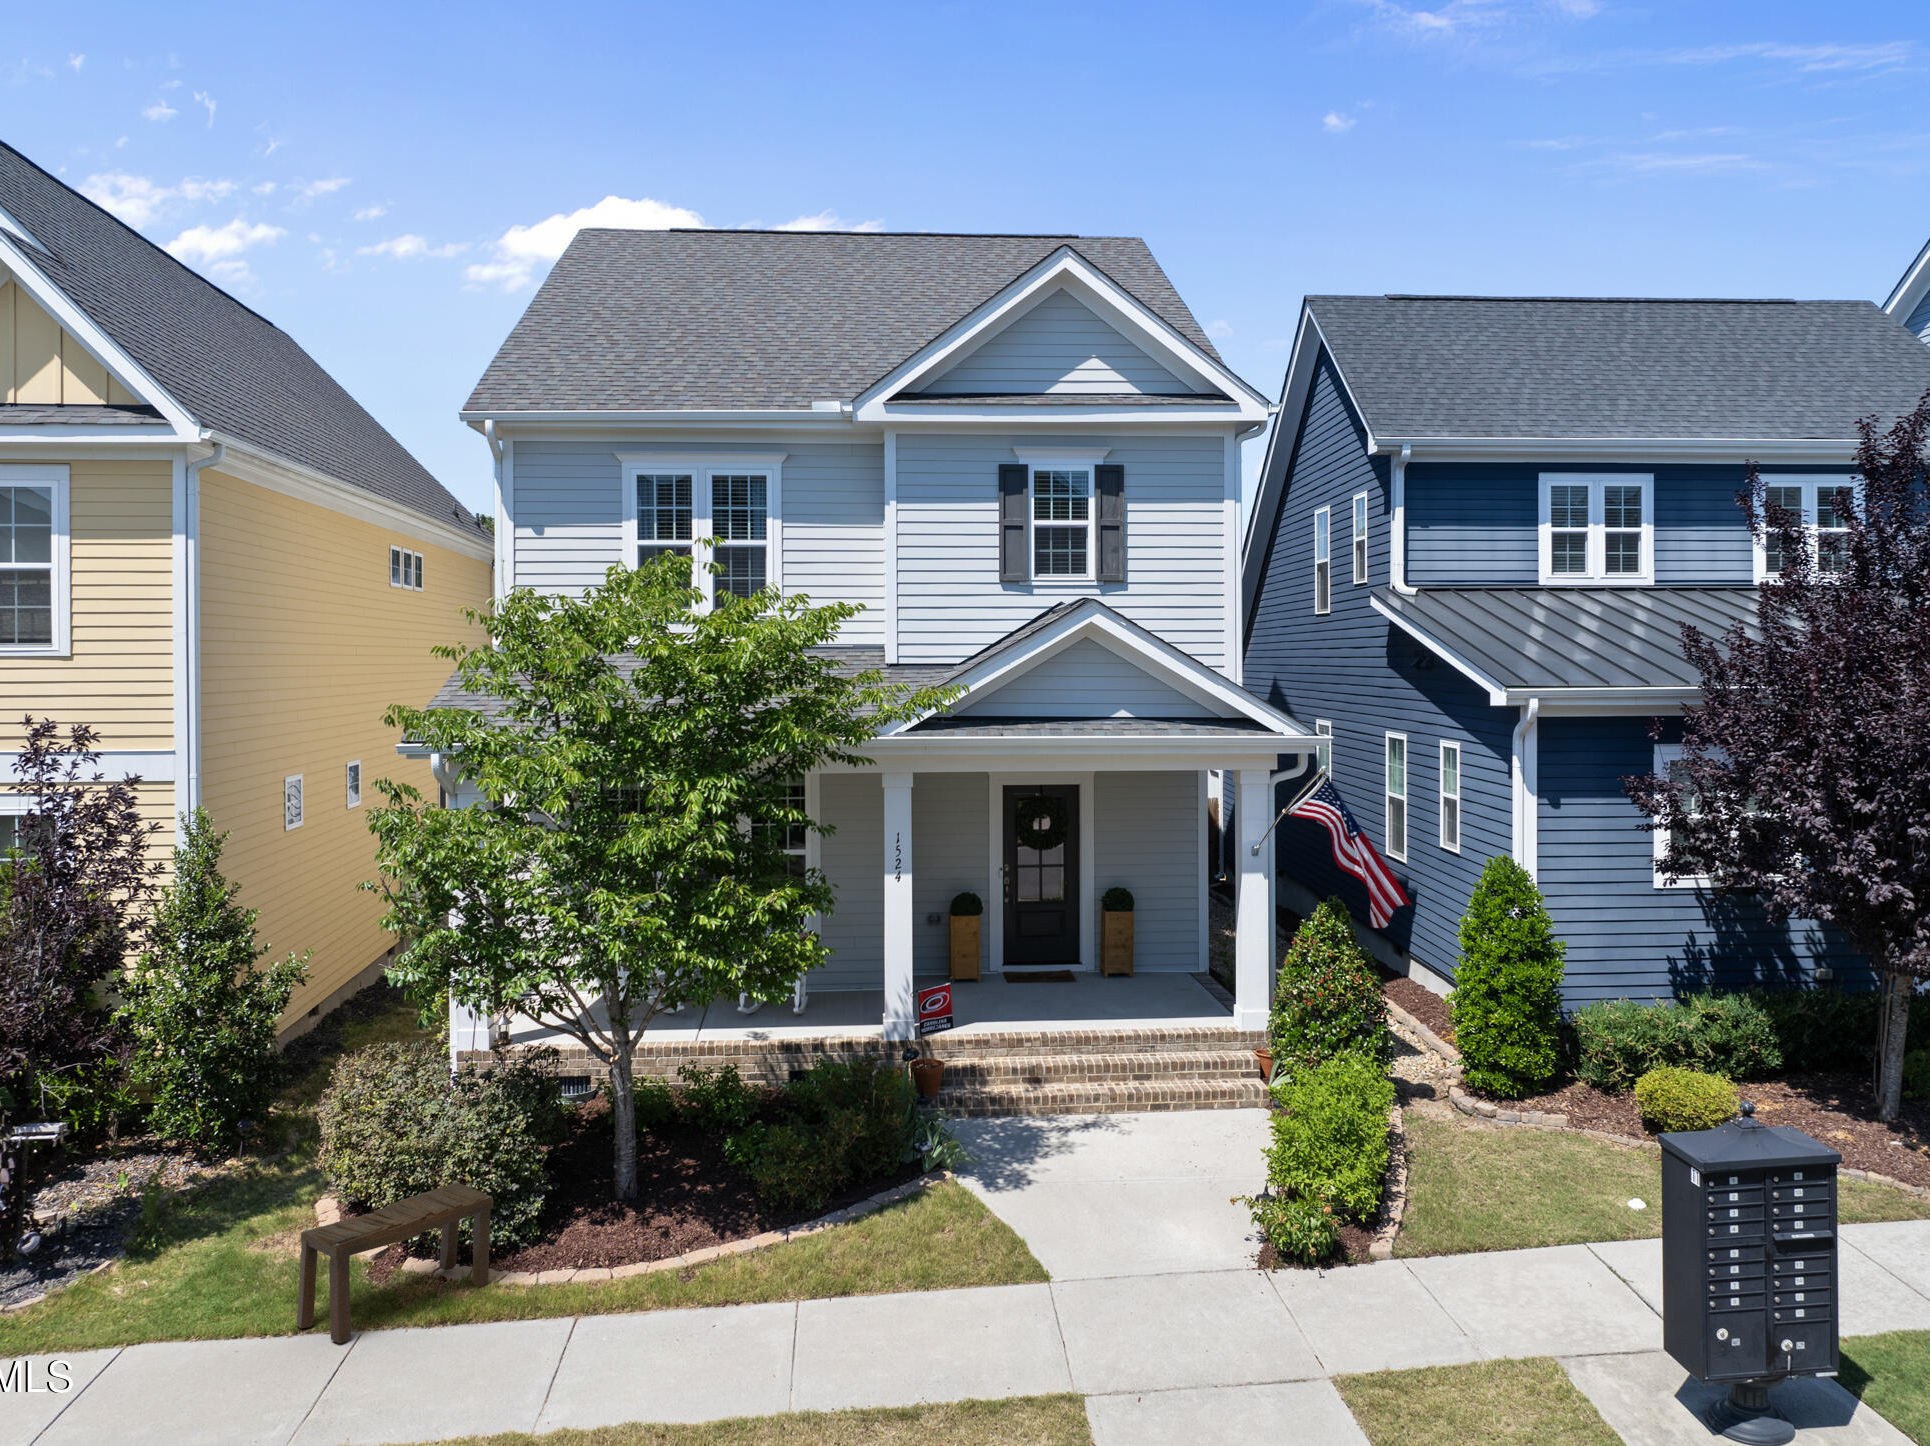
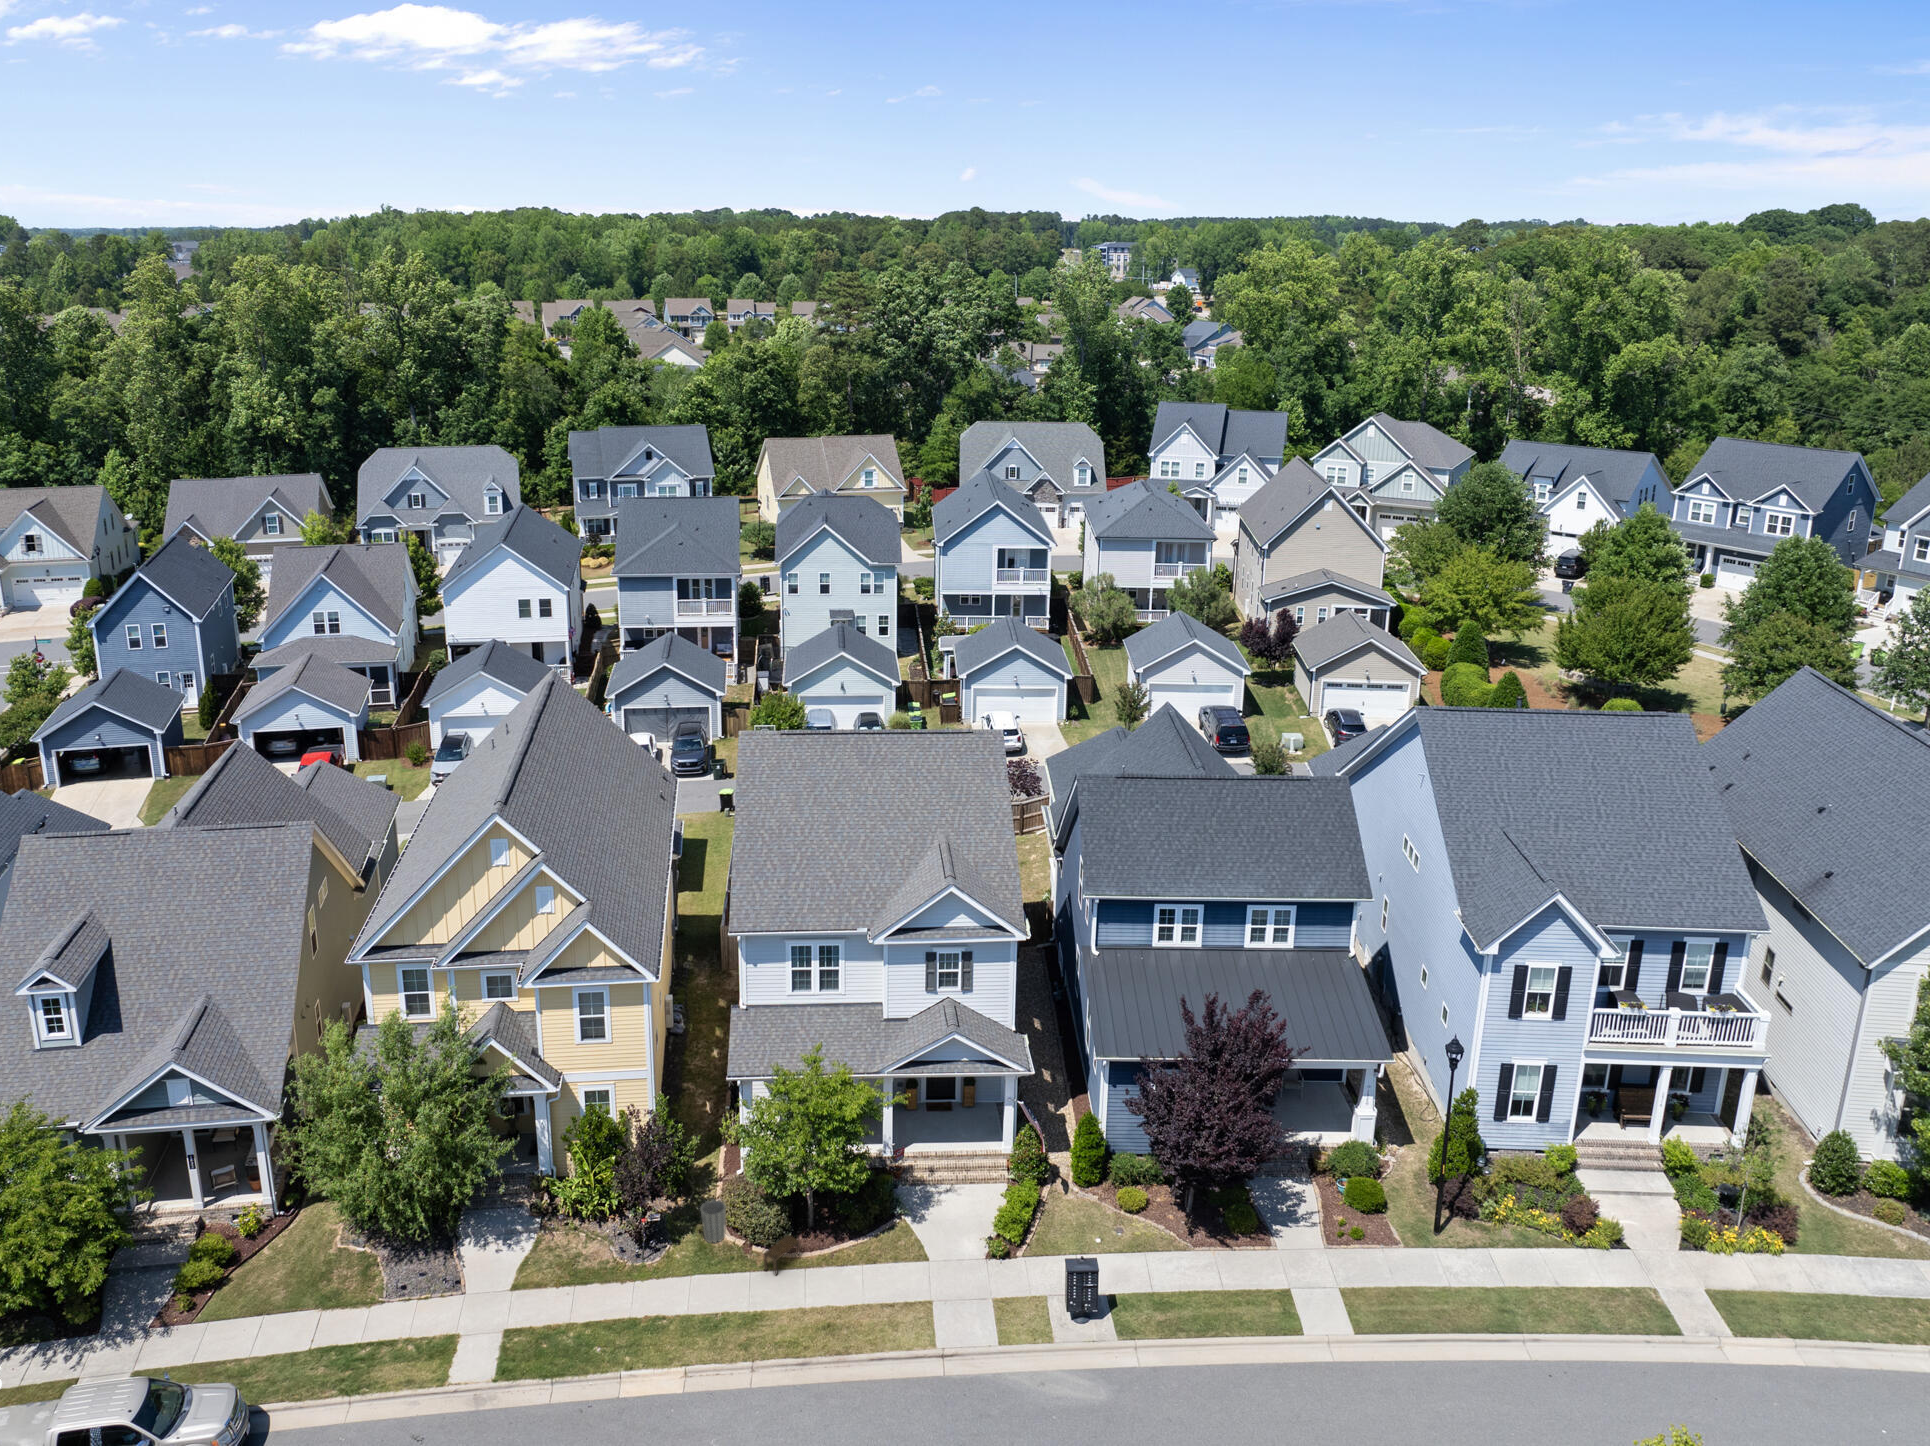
trash can: none [114,1079,237,1253] -> present [701,1199,726,1243]

